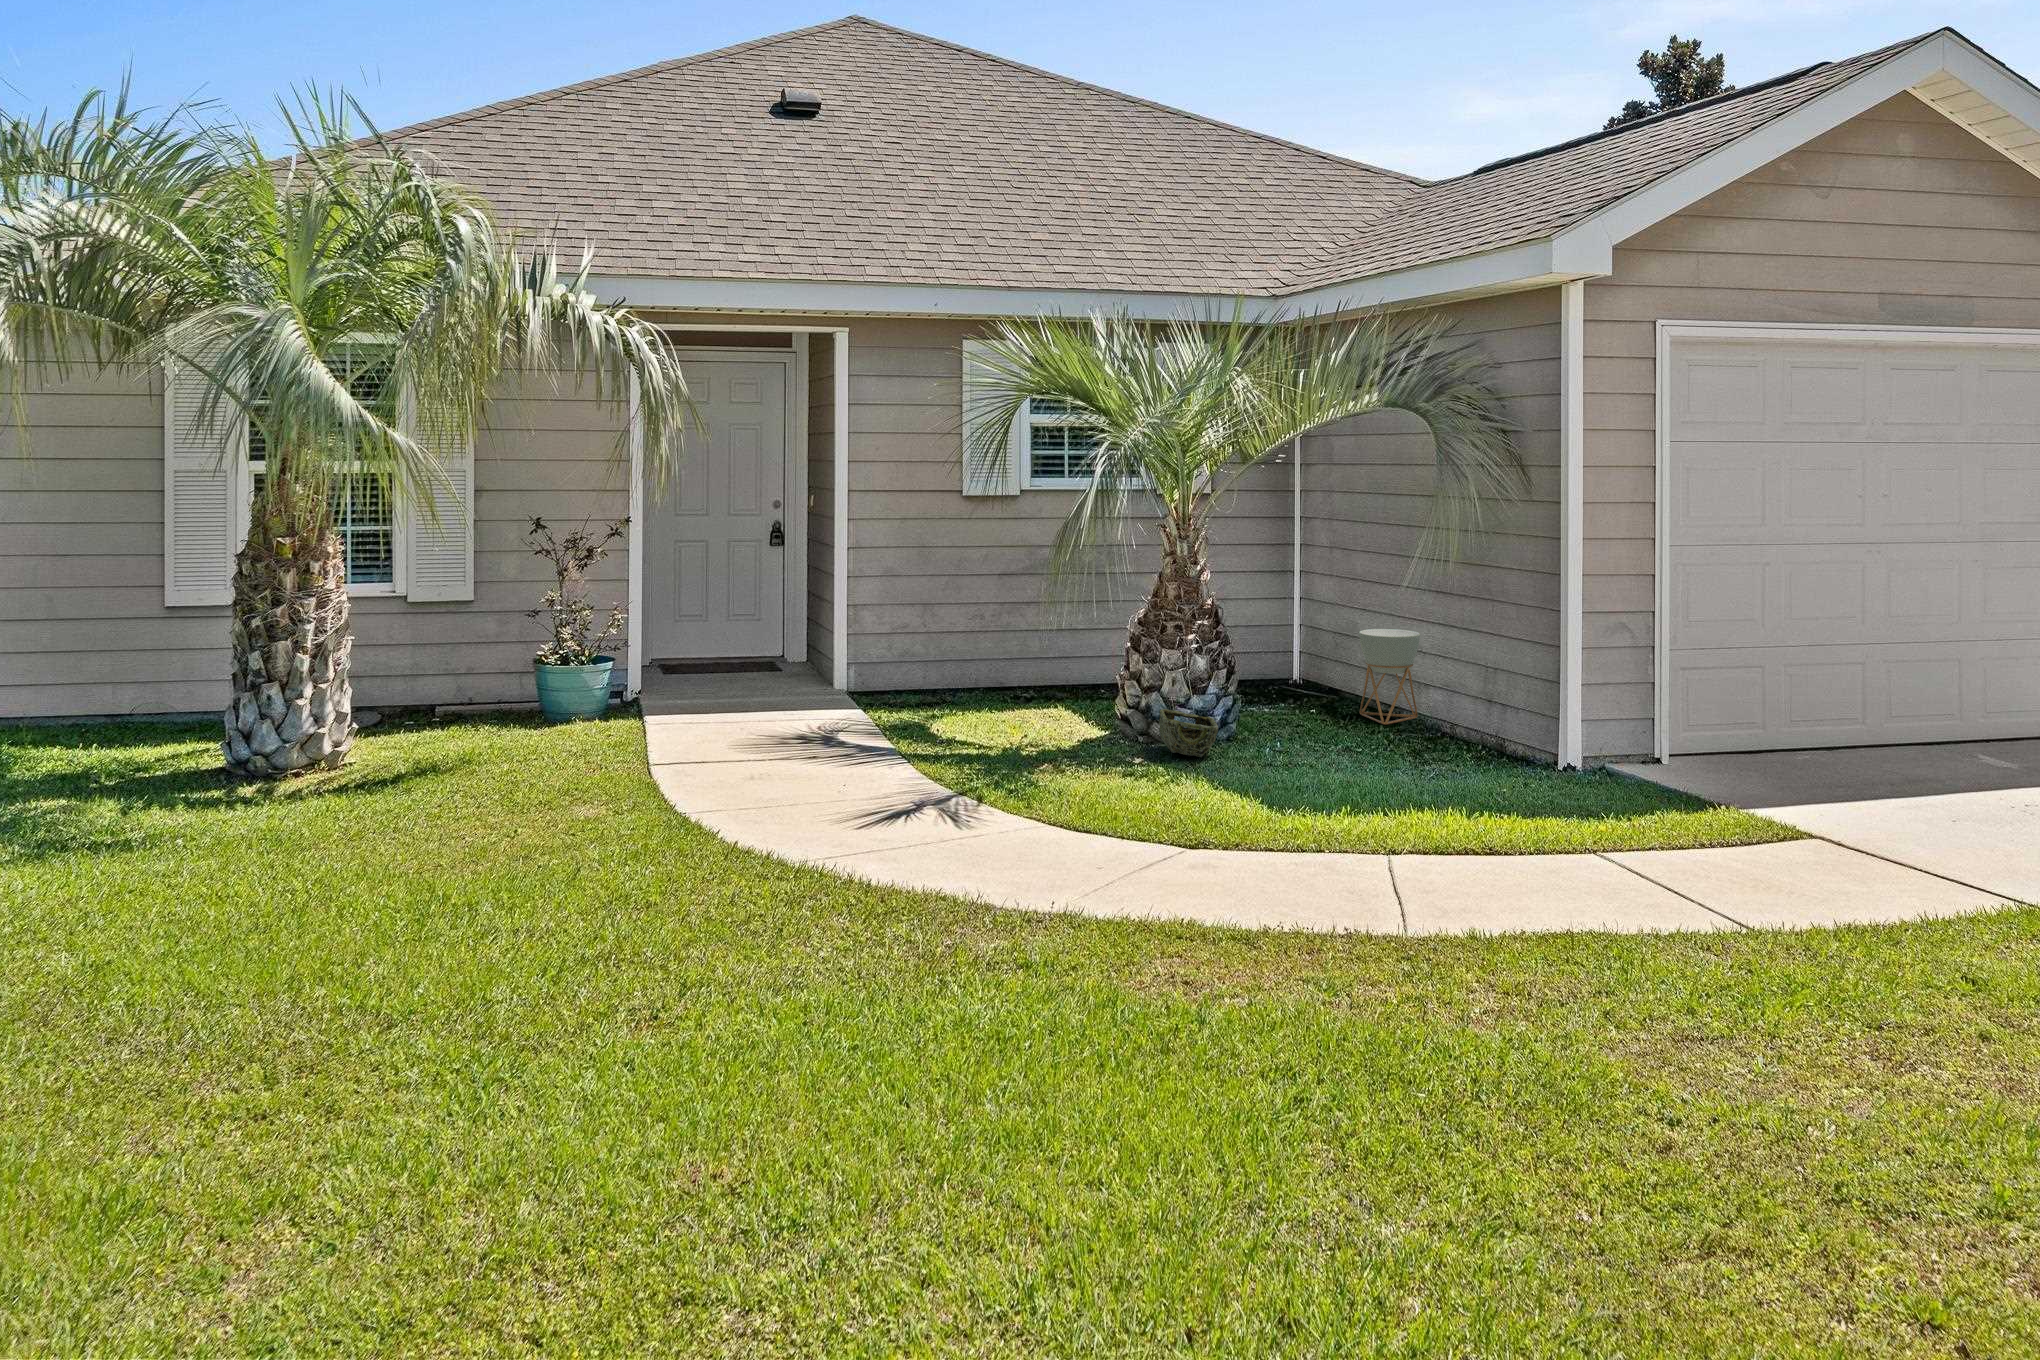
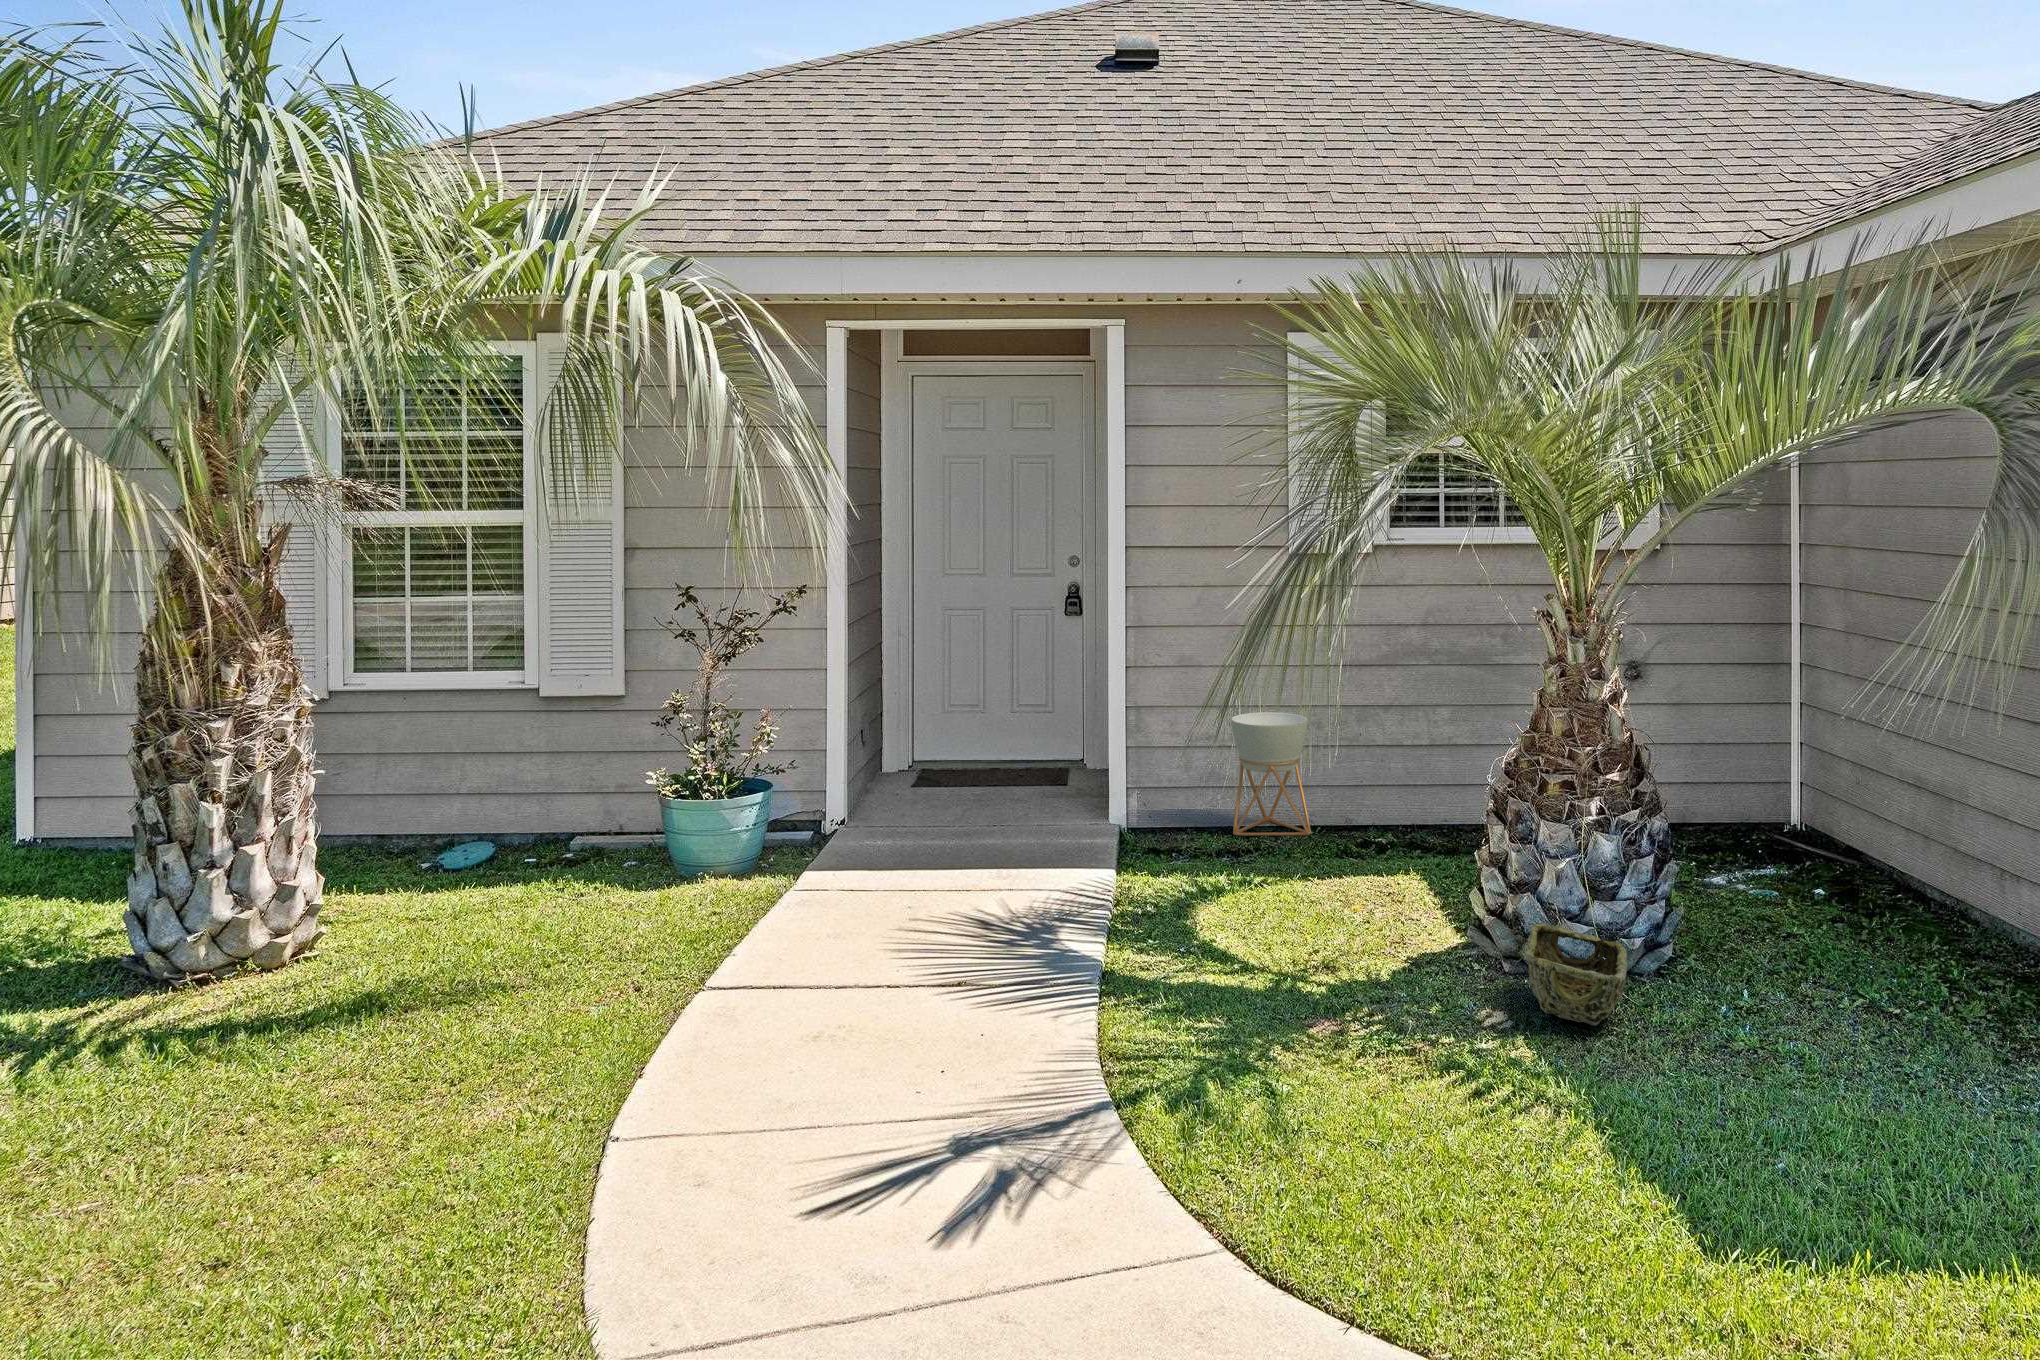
planter: present [1359,629,1420,725] -> present [1231,712,1311,836]

